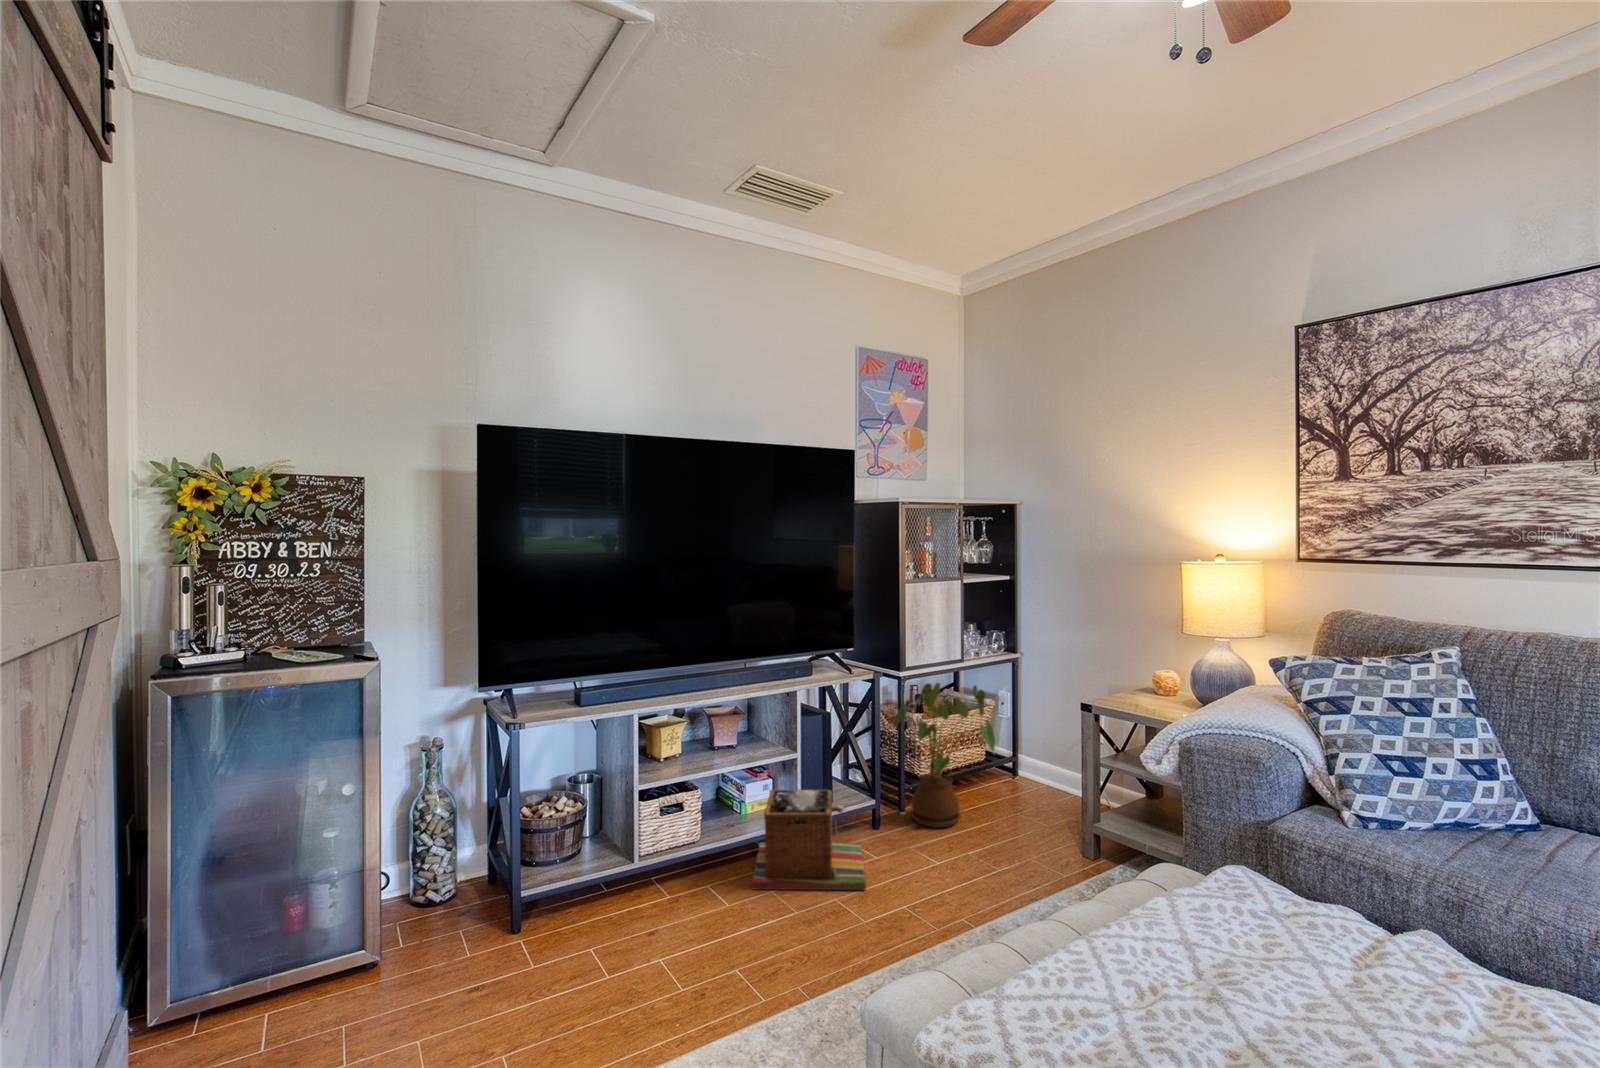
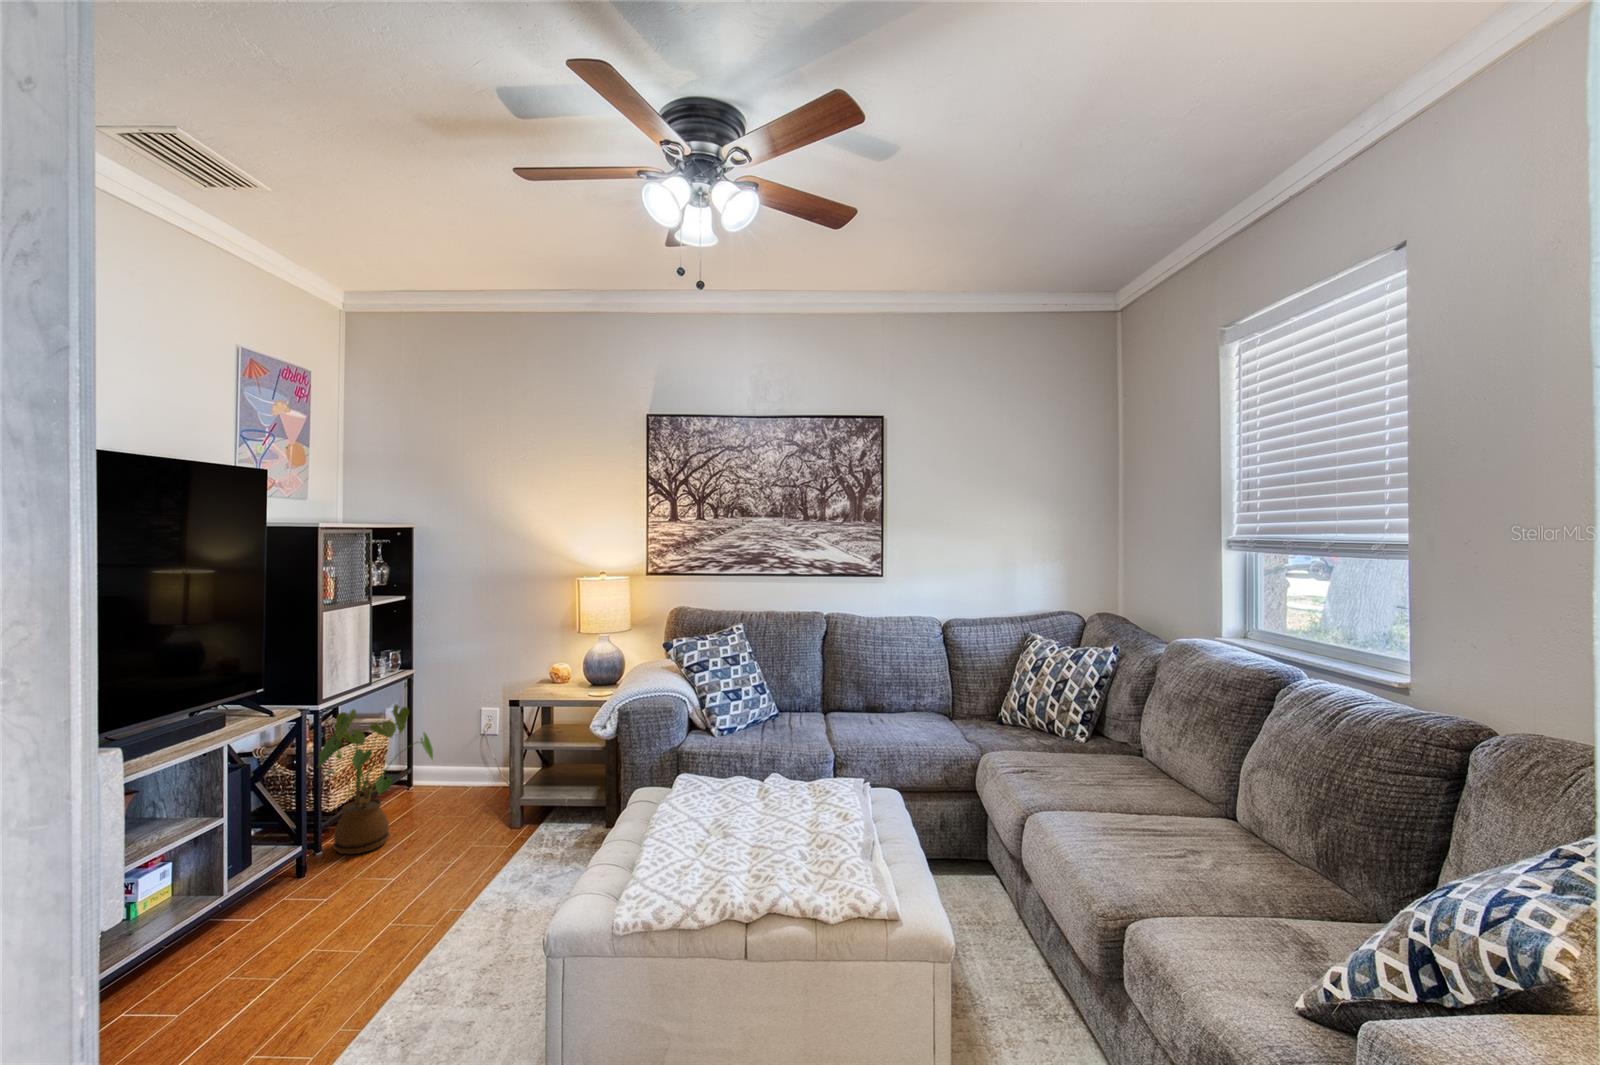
laundry basket: present [752,789,866,890] -> none [159,846,340,991]

